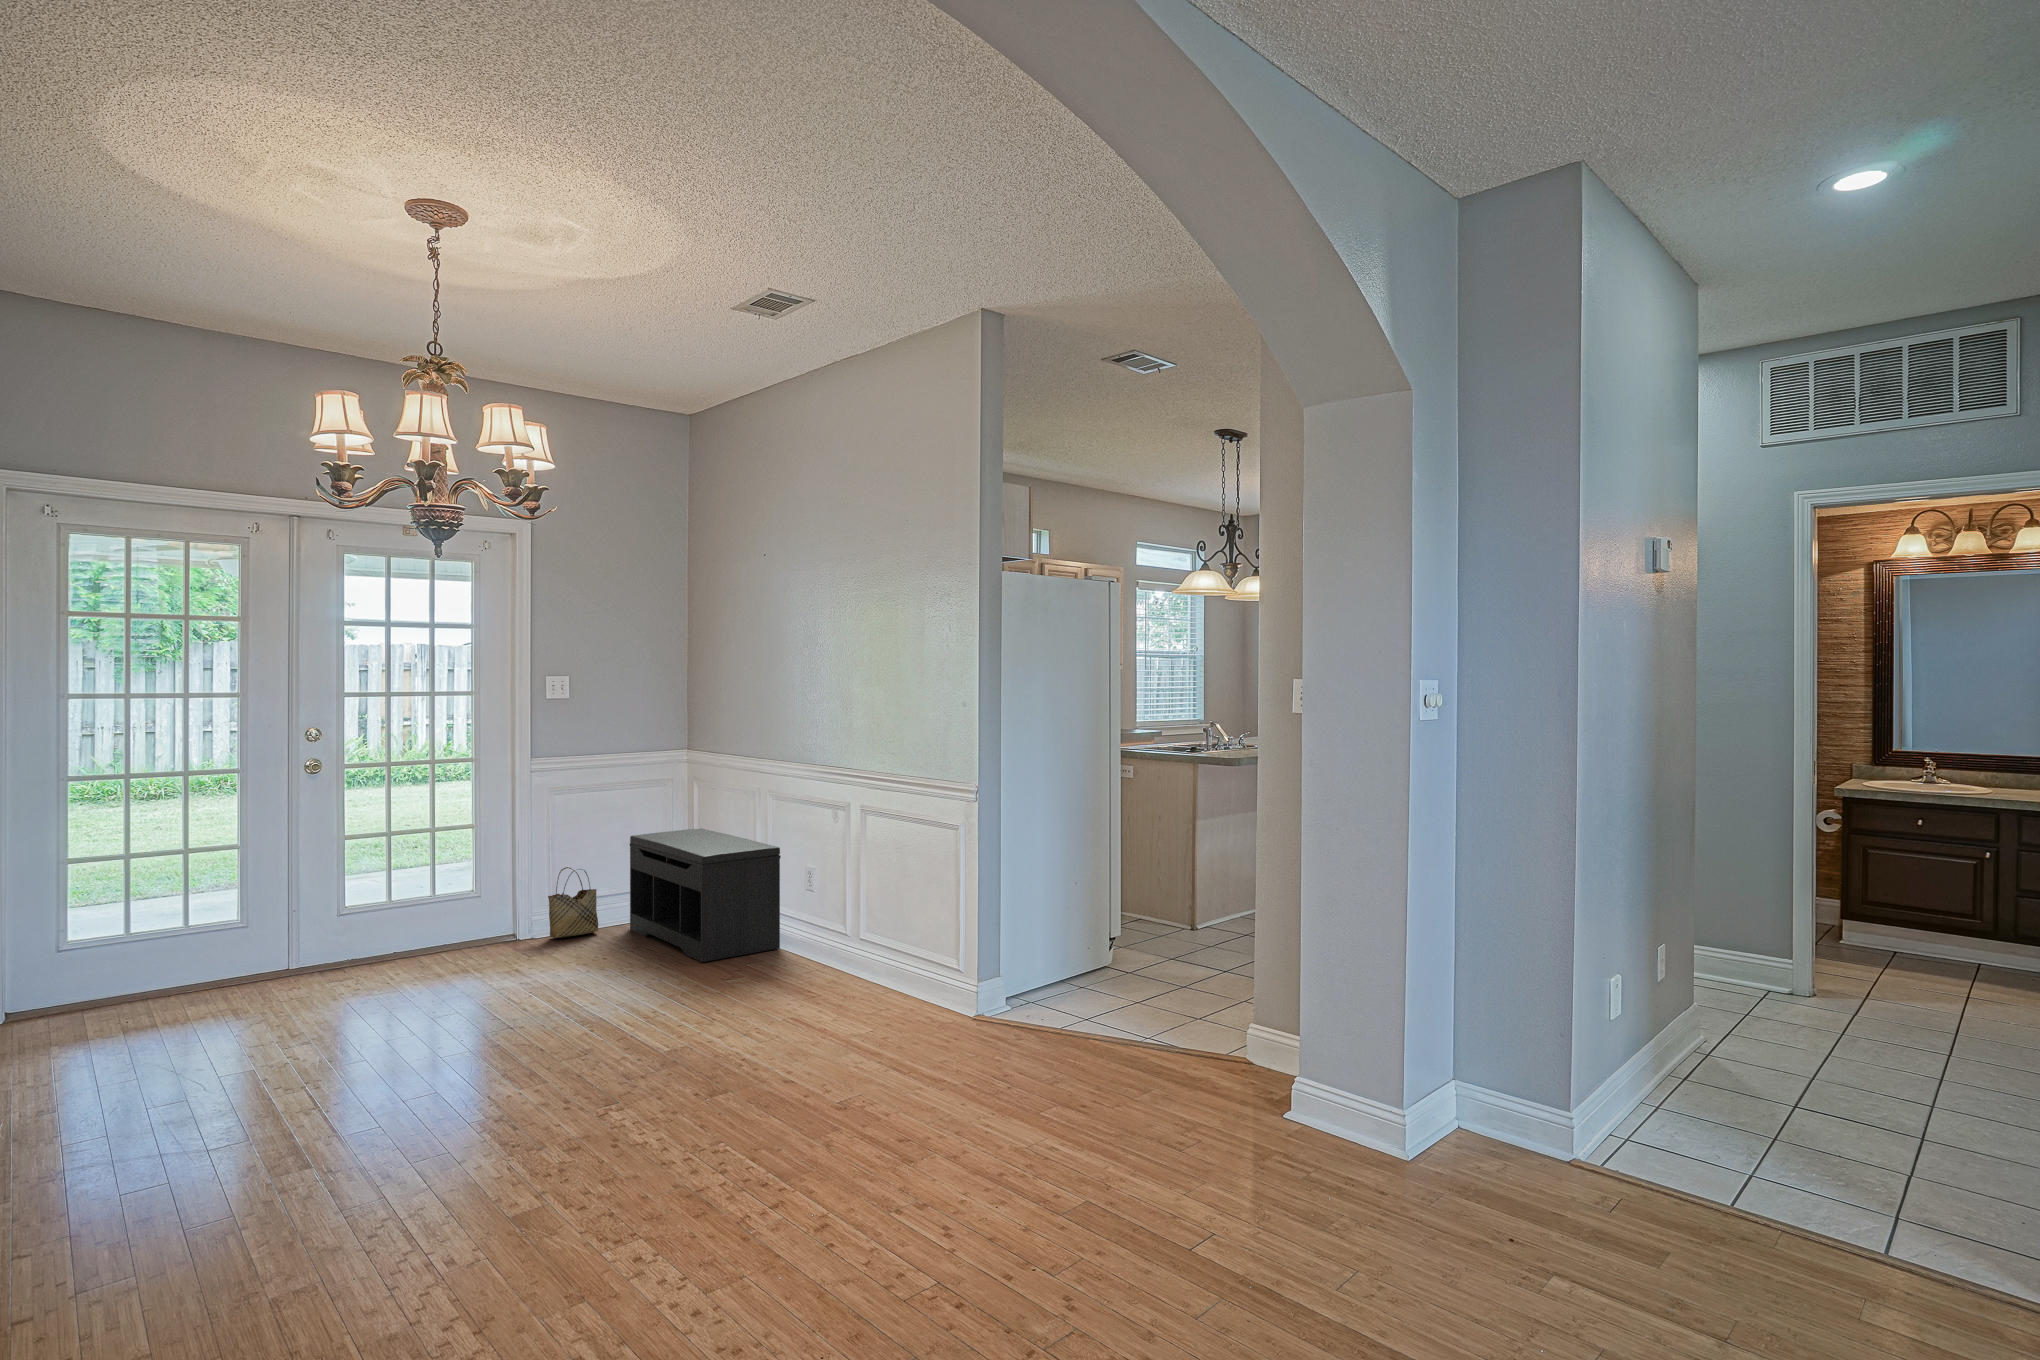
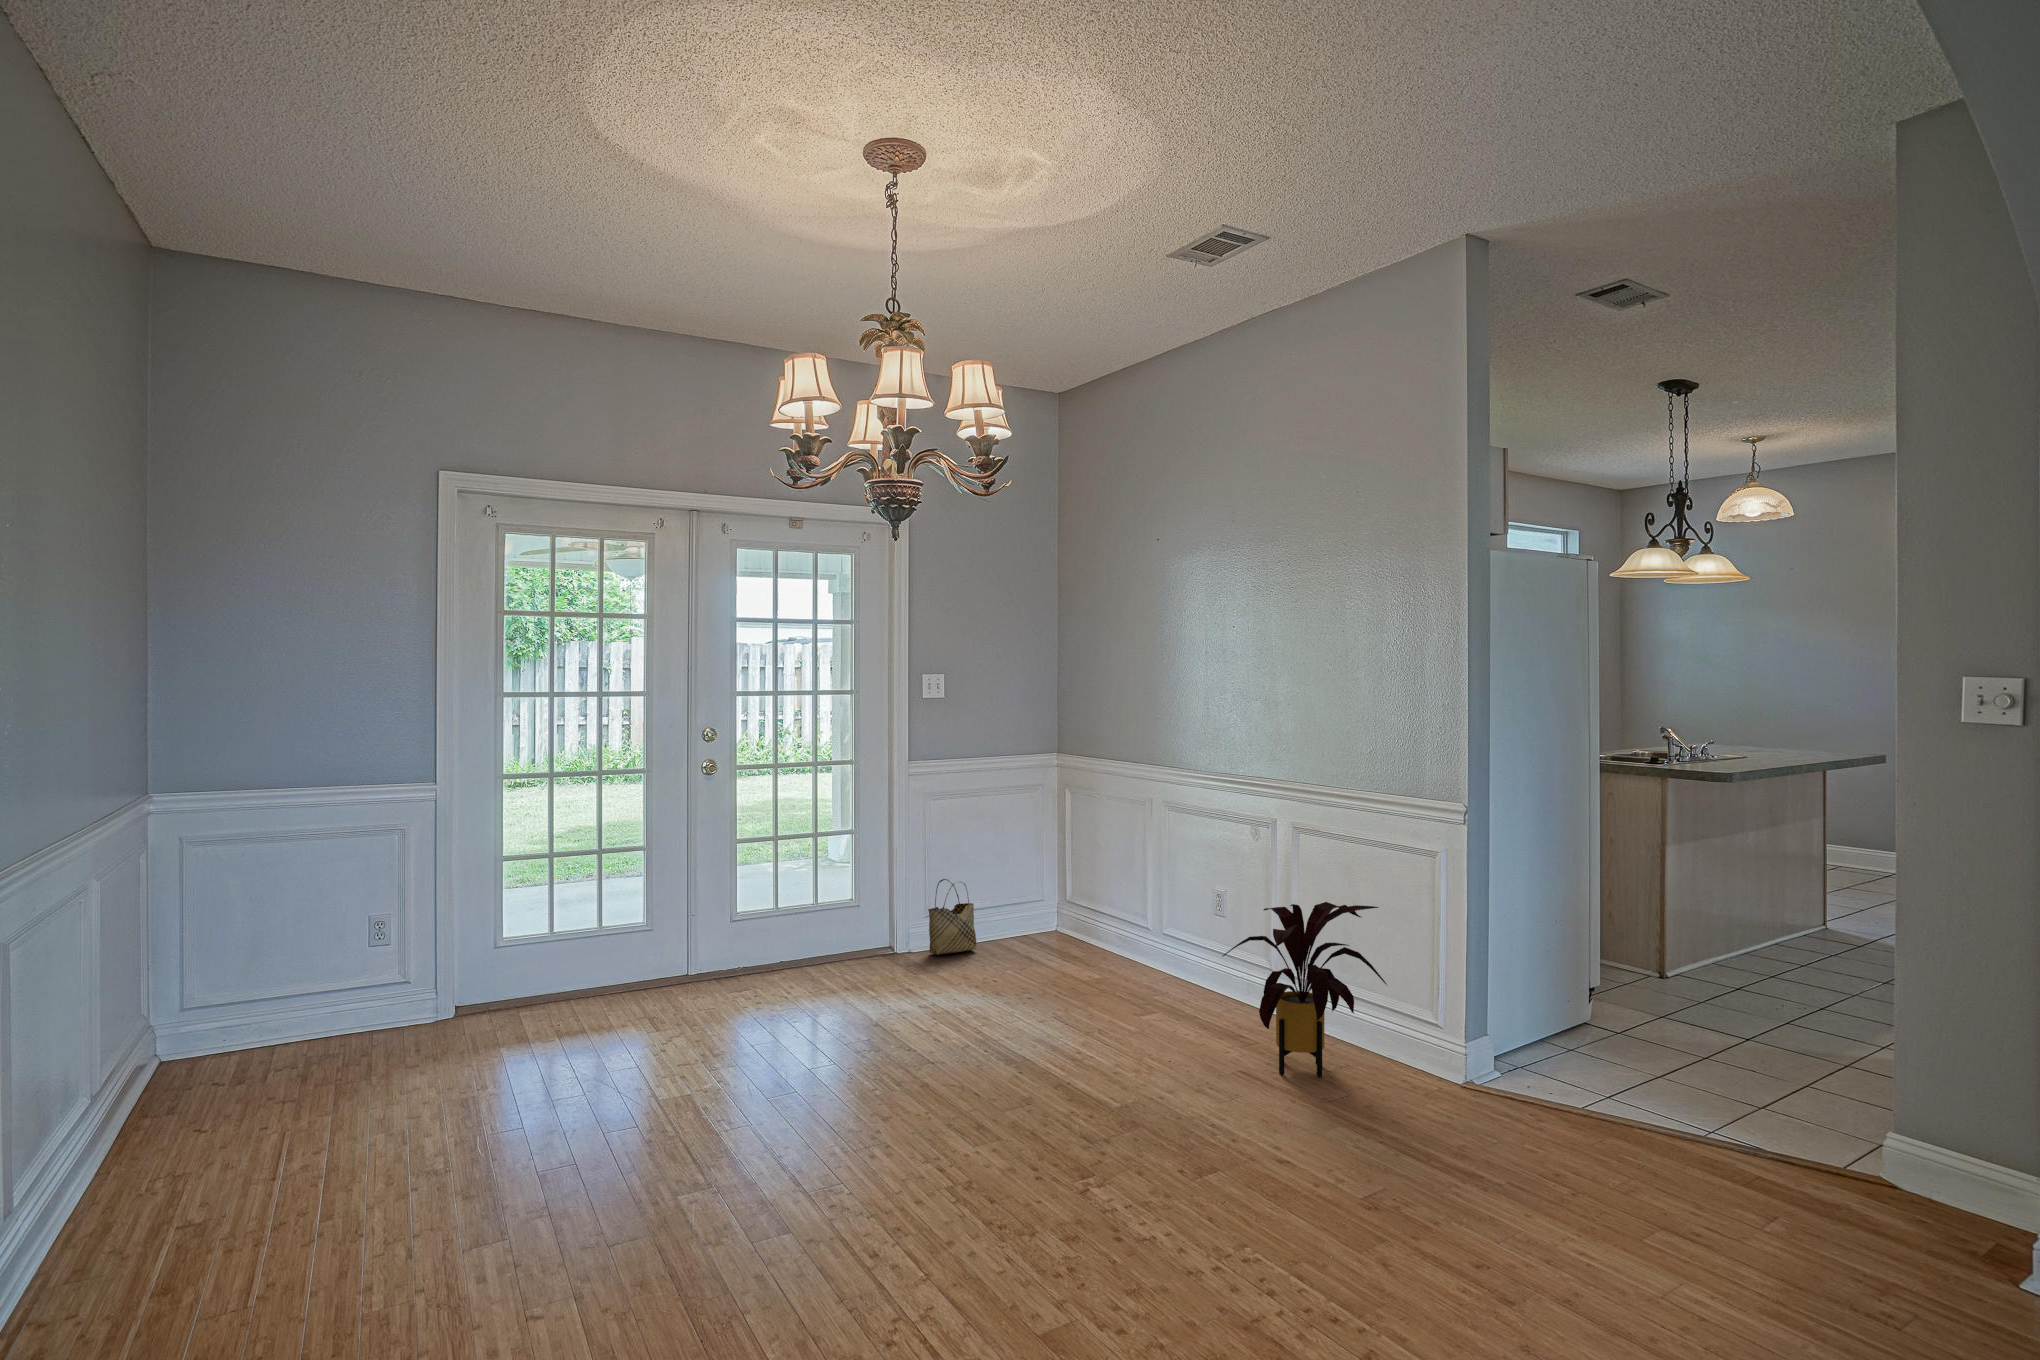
bench: present [630,828,781,962] -> none [1007,842,1182,993]
house plant: none [777,869,914,1018] -> present [1223,902,1387,1077]

